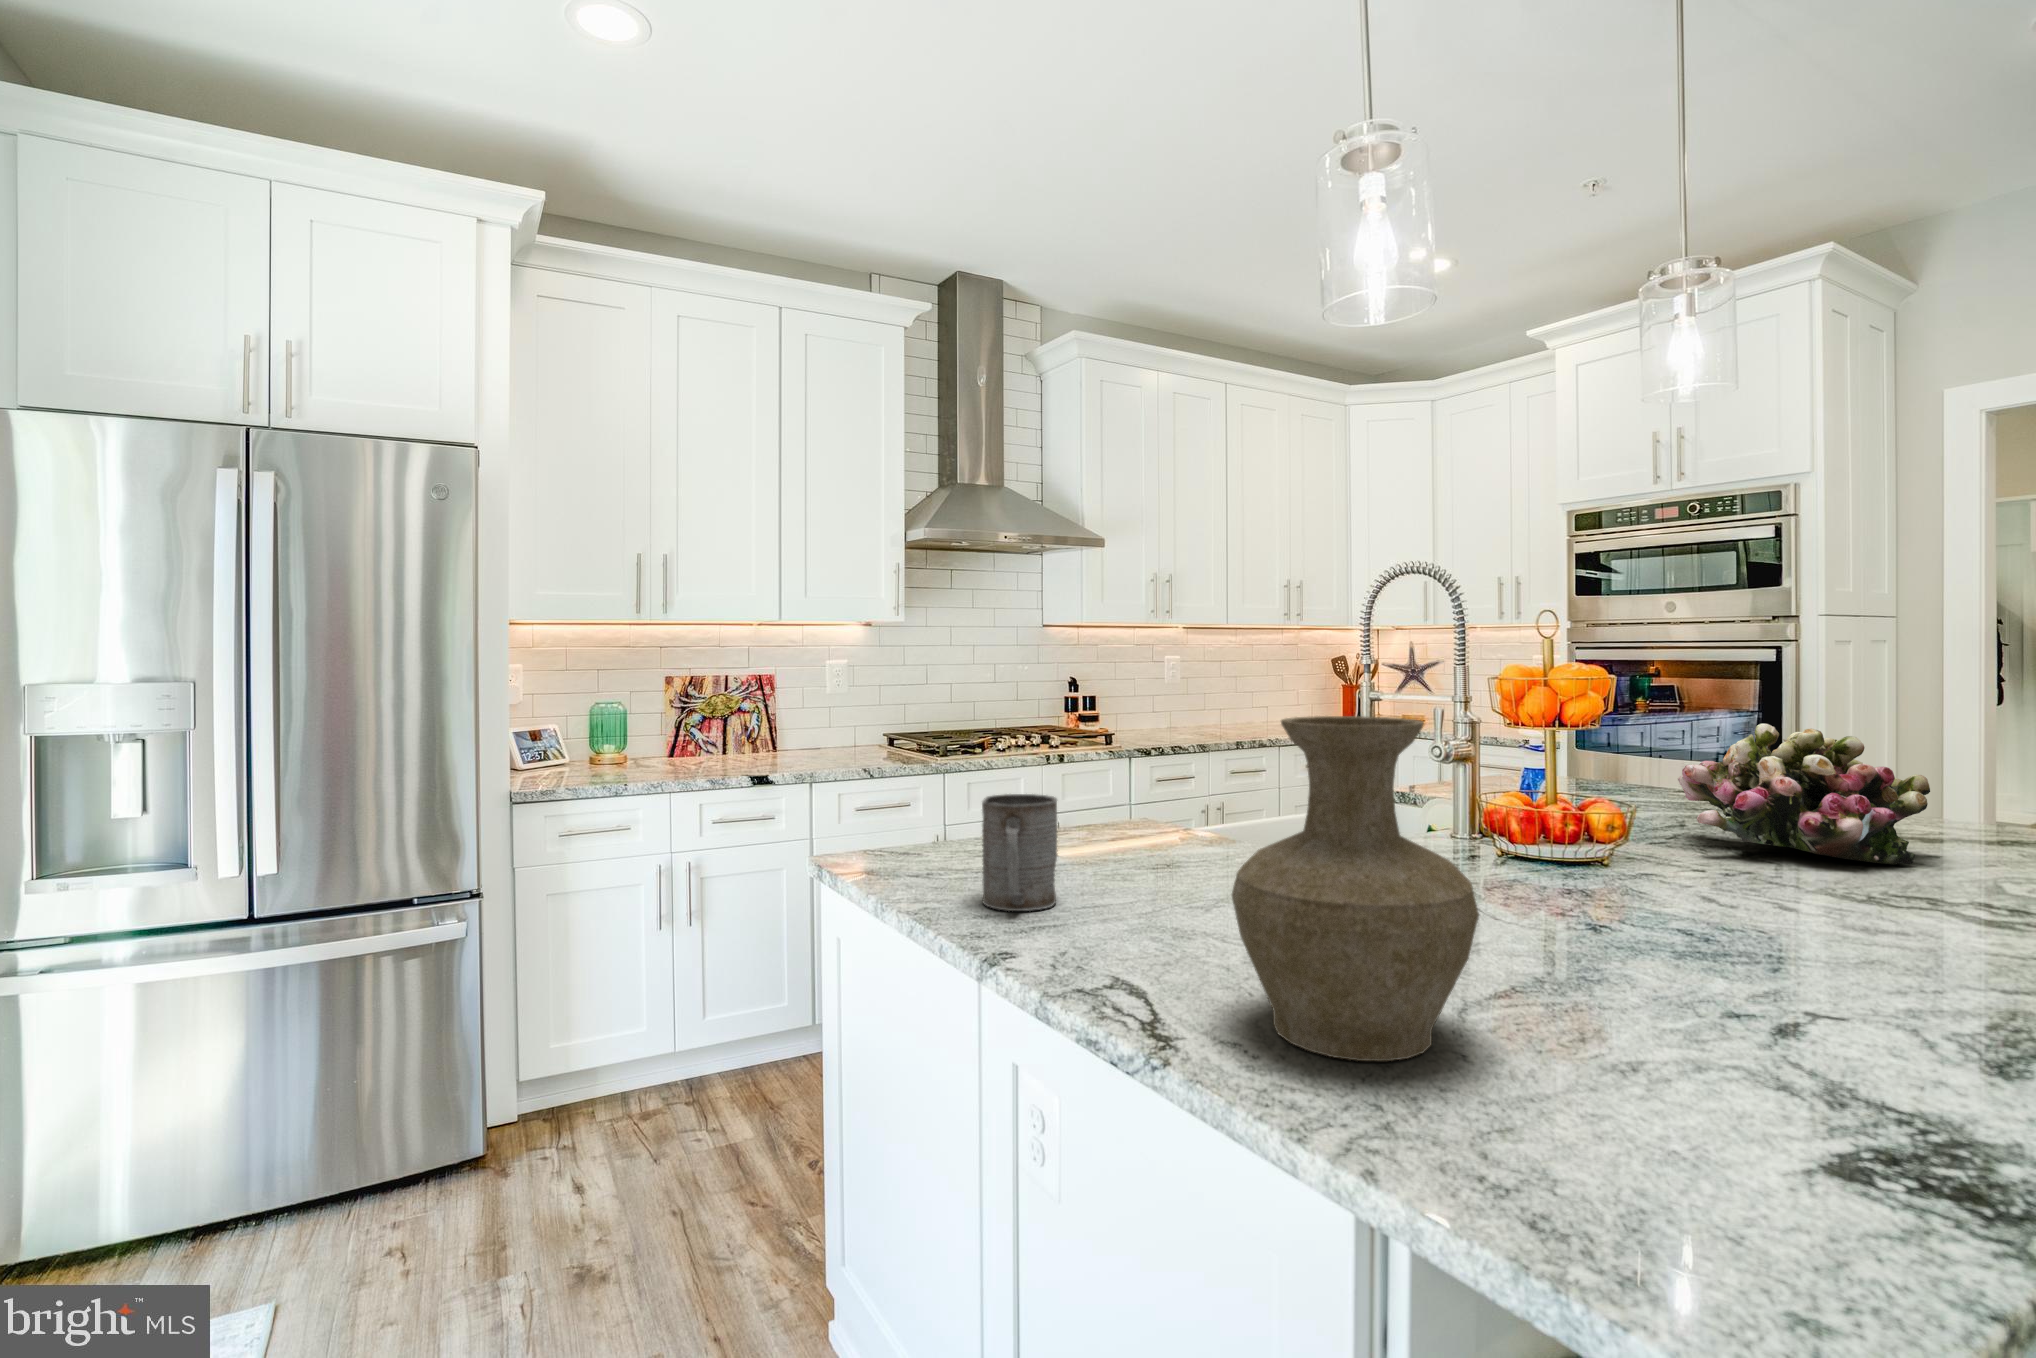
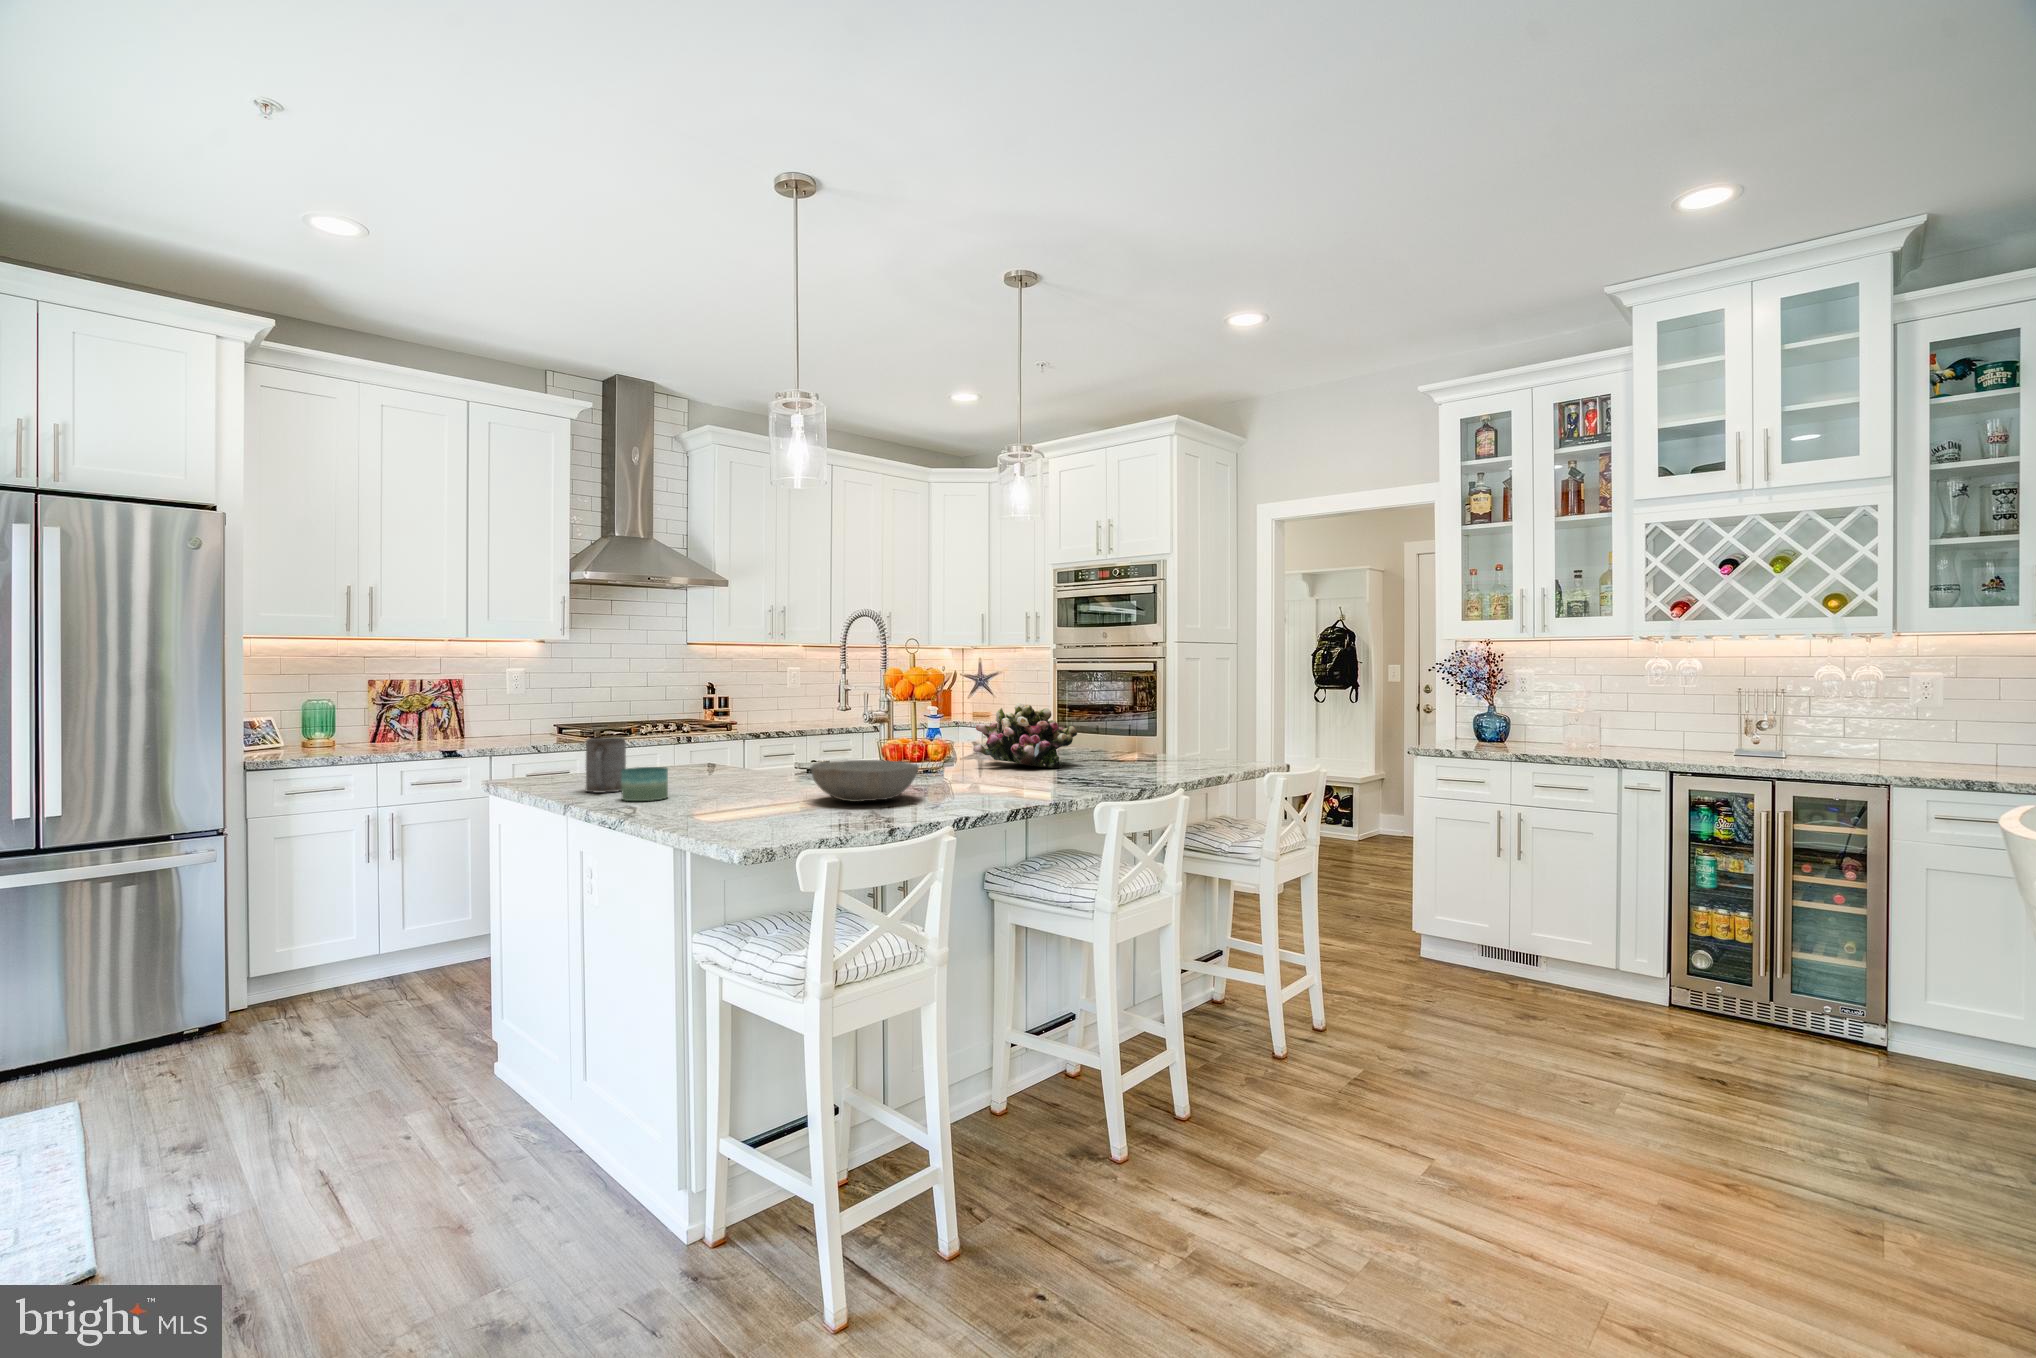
vase: present [1232,716,1479,1061] -> none [670,692,762,816]
candle: none [1071,869,1167,957] -> present [621,767,668,801]
bowl: none [1533,873,1869,1009] -> present [811,760,919,802]

